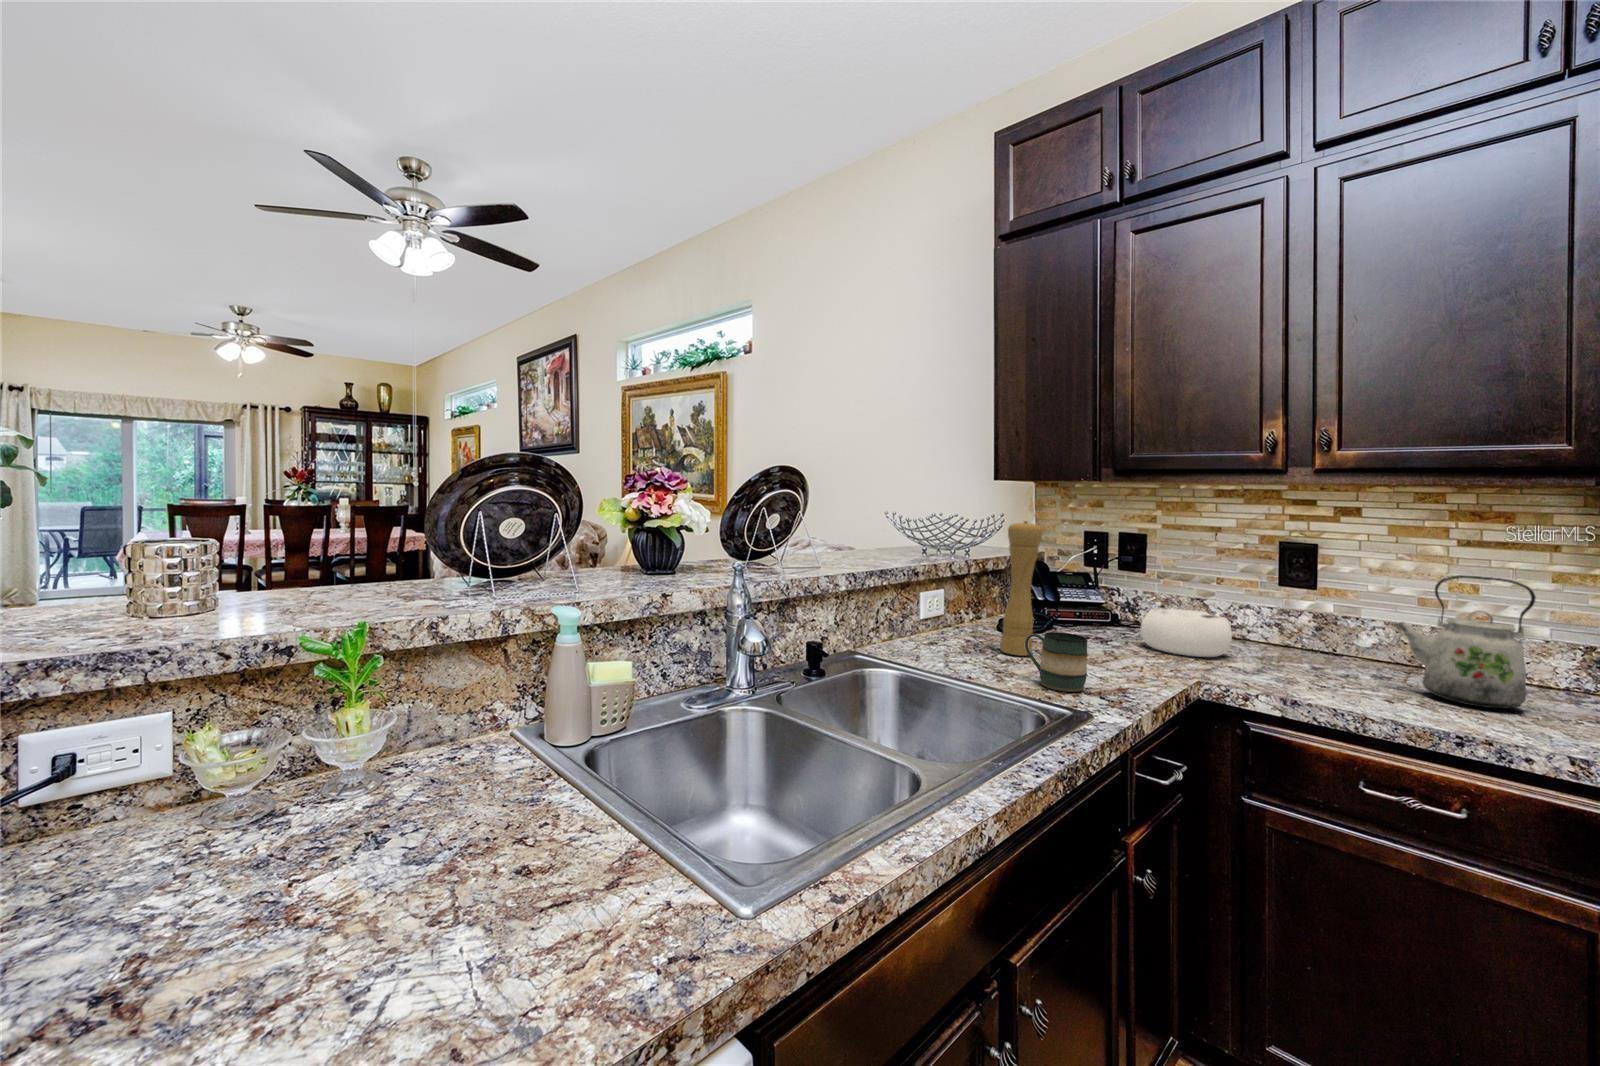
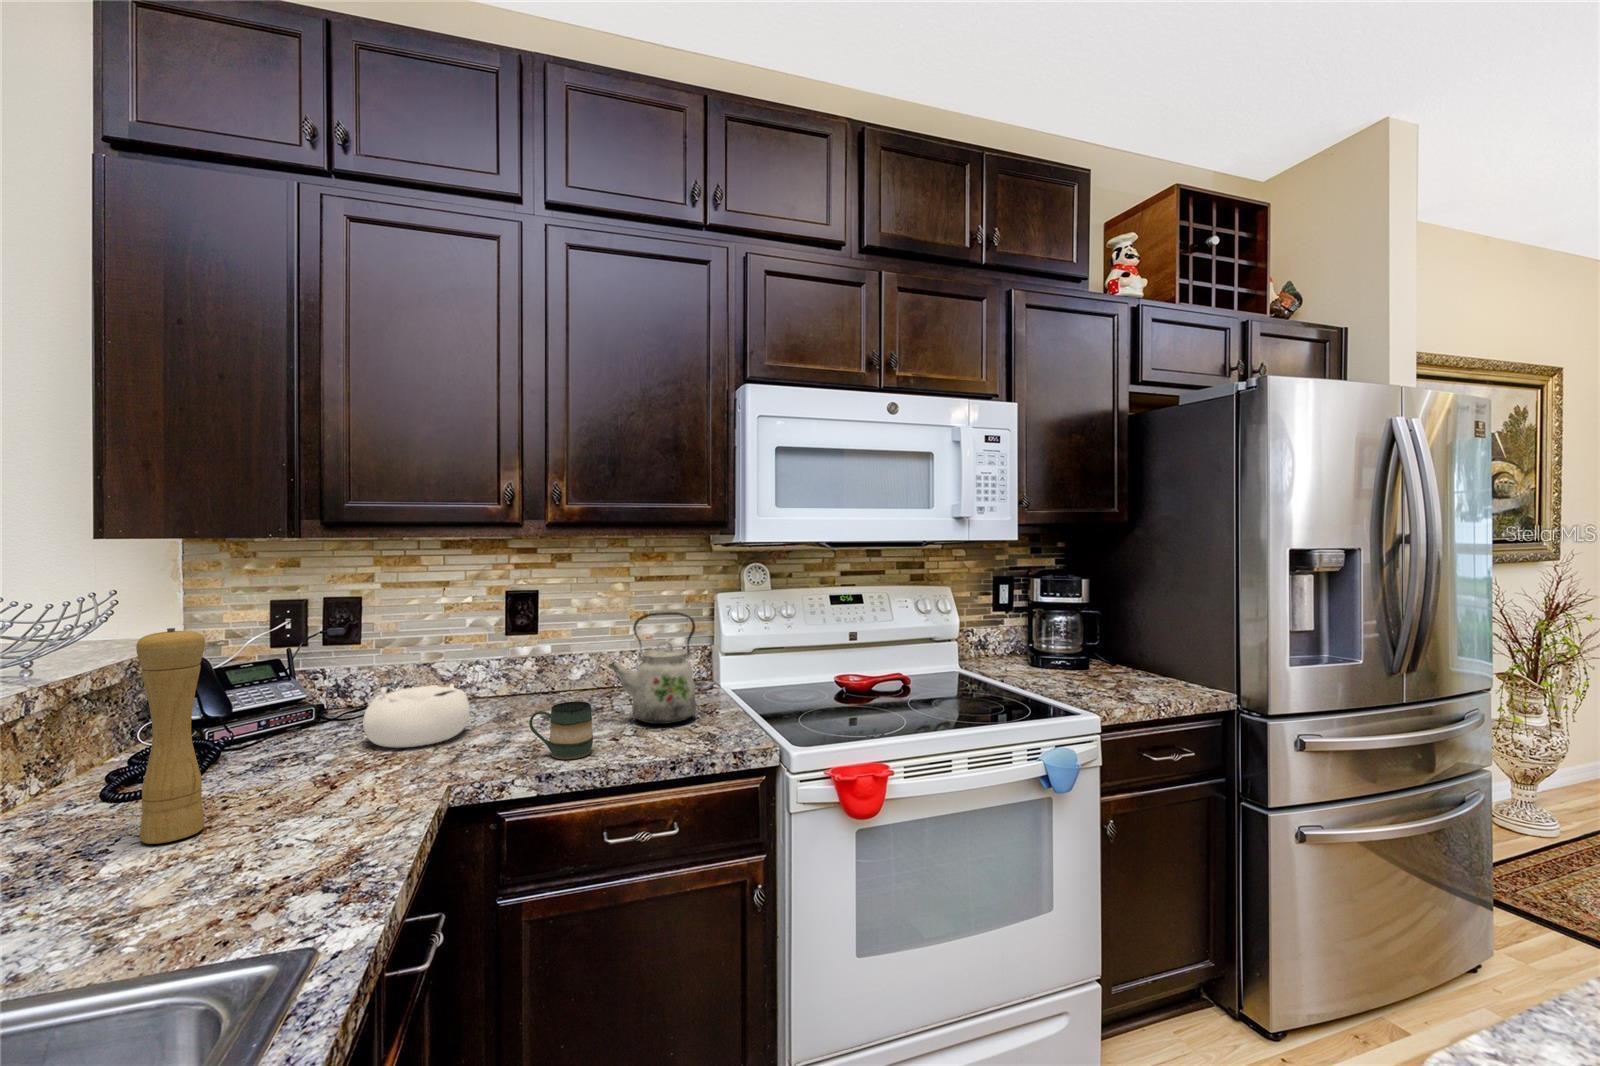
mug: present [1025,632,1087,692] -> present [529,701,593,759]

